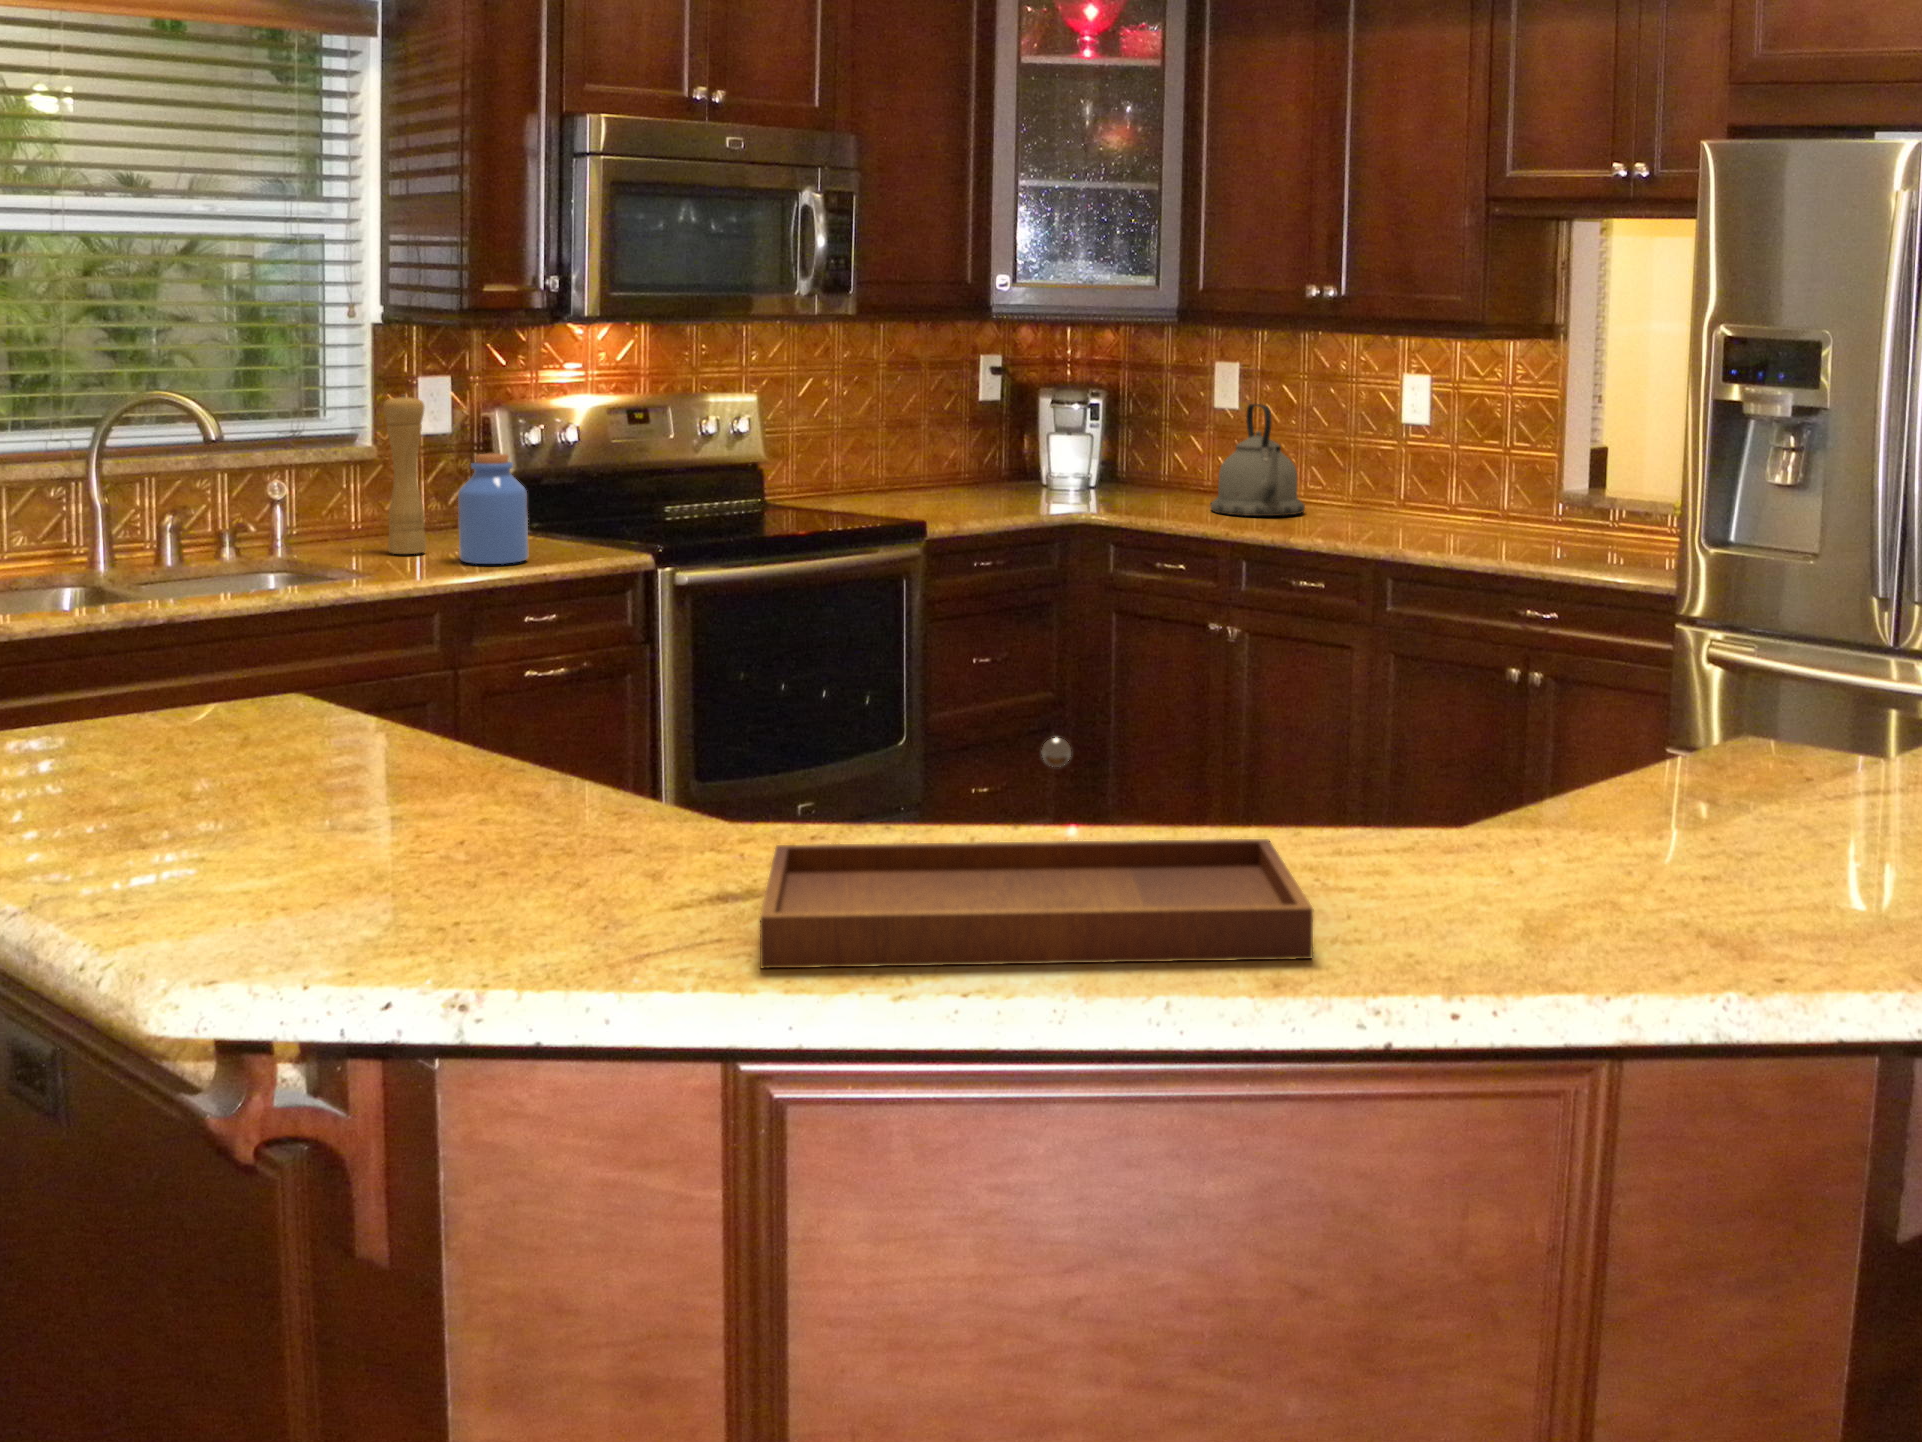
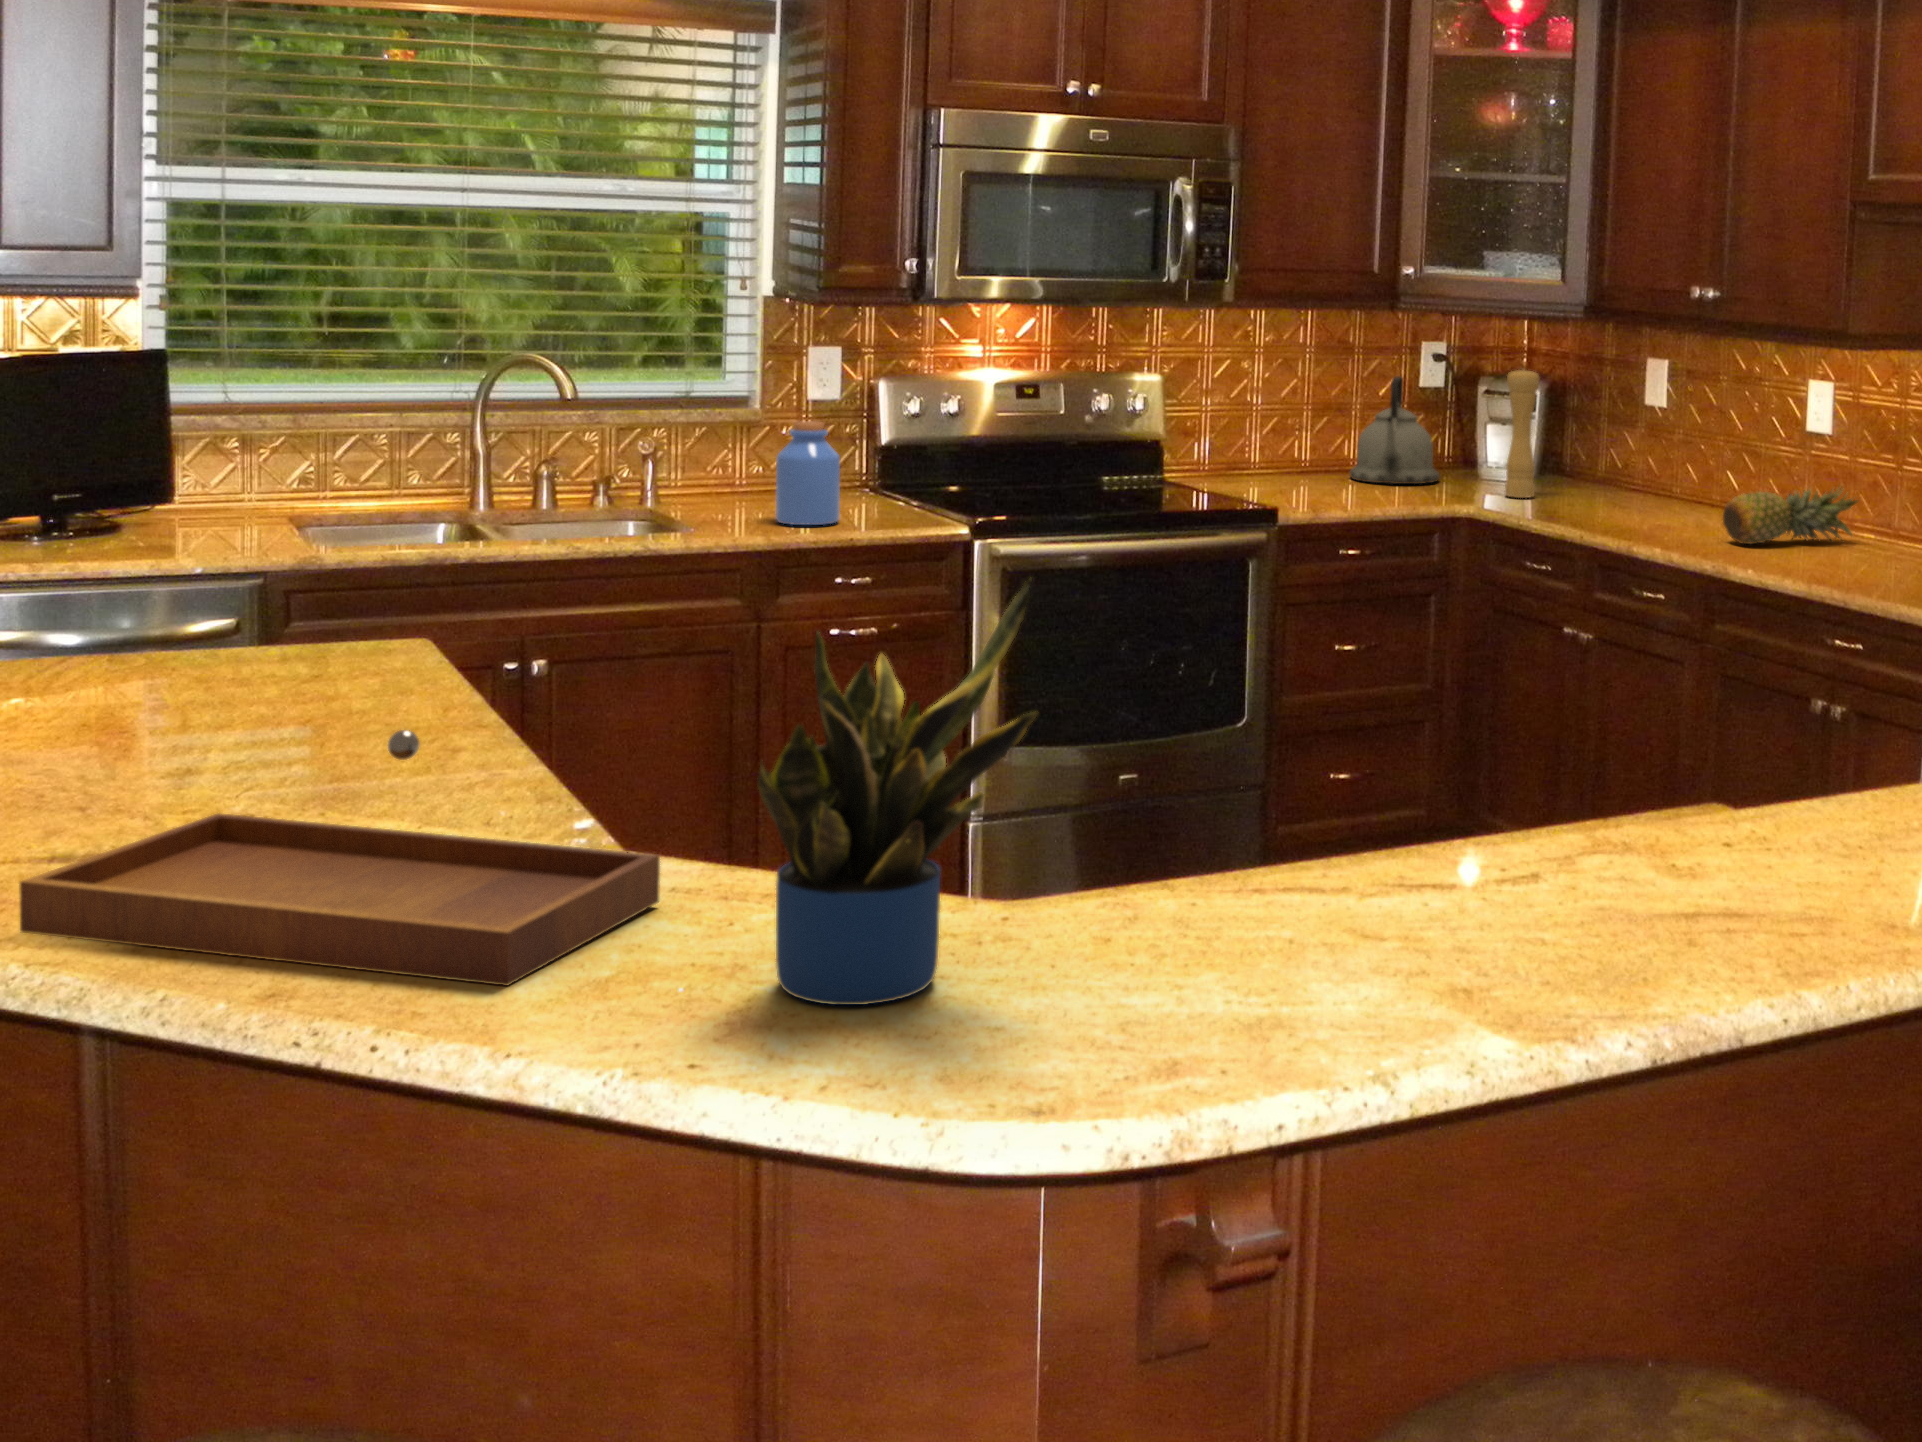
pepper mill: present [383,395,426,554] -> present [1505,369,1539,498]
kettle: present [1211,404,1305,516] -> present [1350,377,1440,484]
fruit: none [1363,473,1477,533] -> present [1723,489,1858,544]
potted plant: none [1512,542,1785,941] -> present [758,579,1037,1005]

